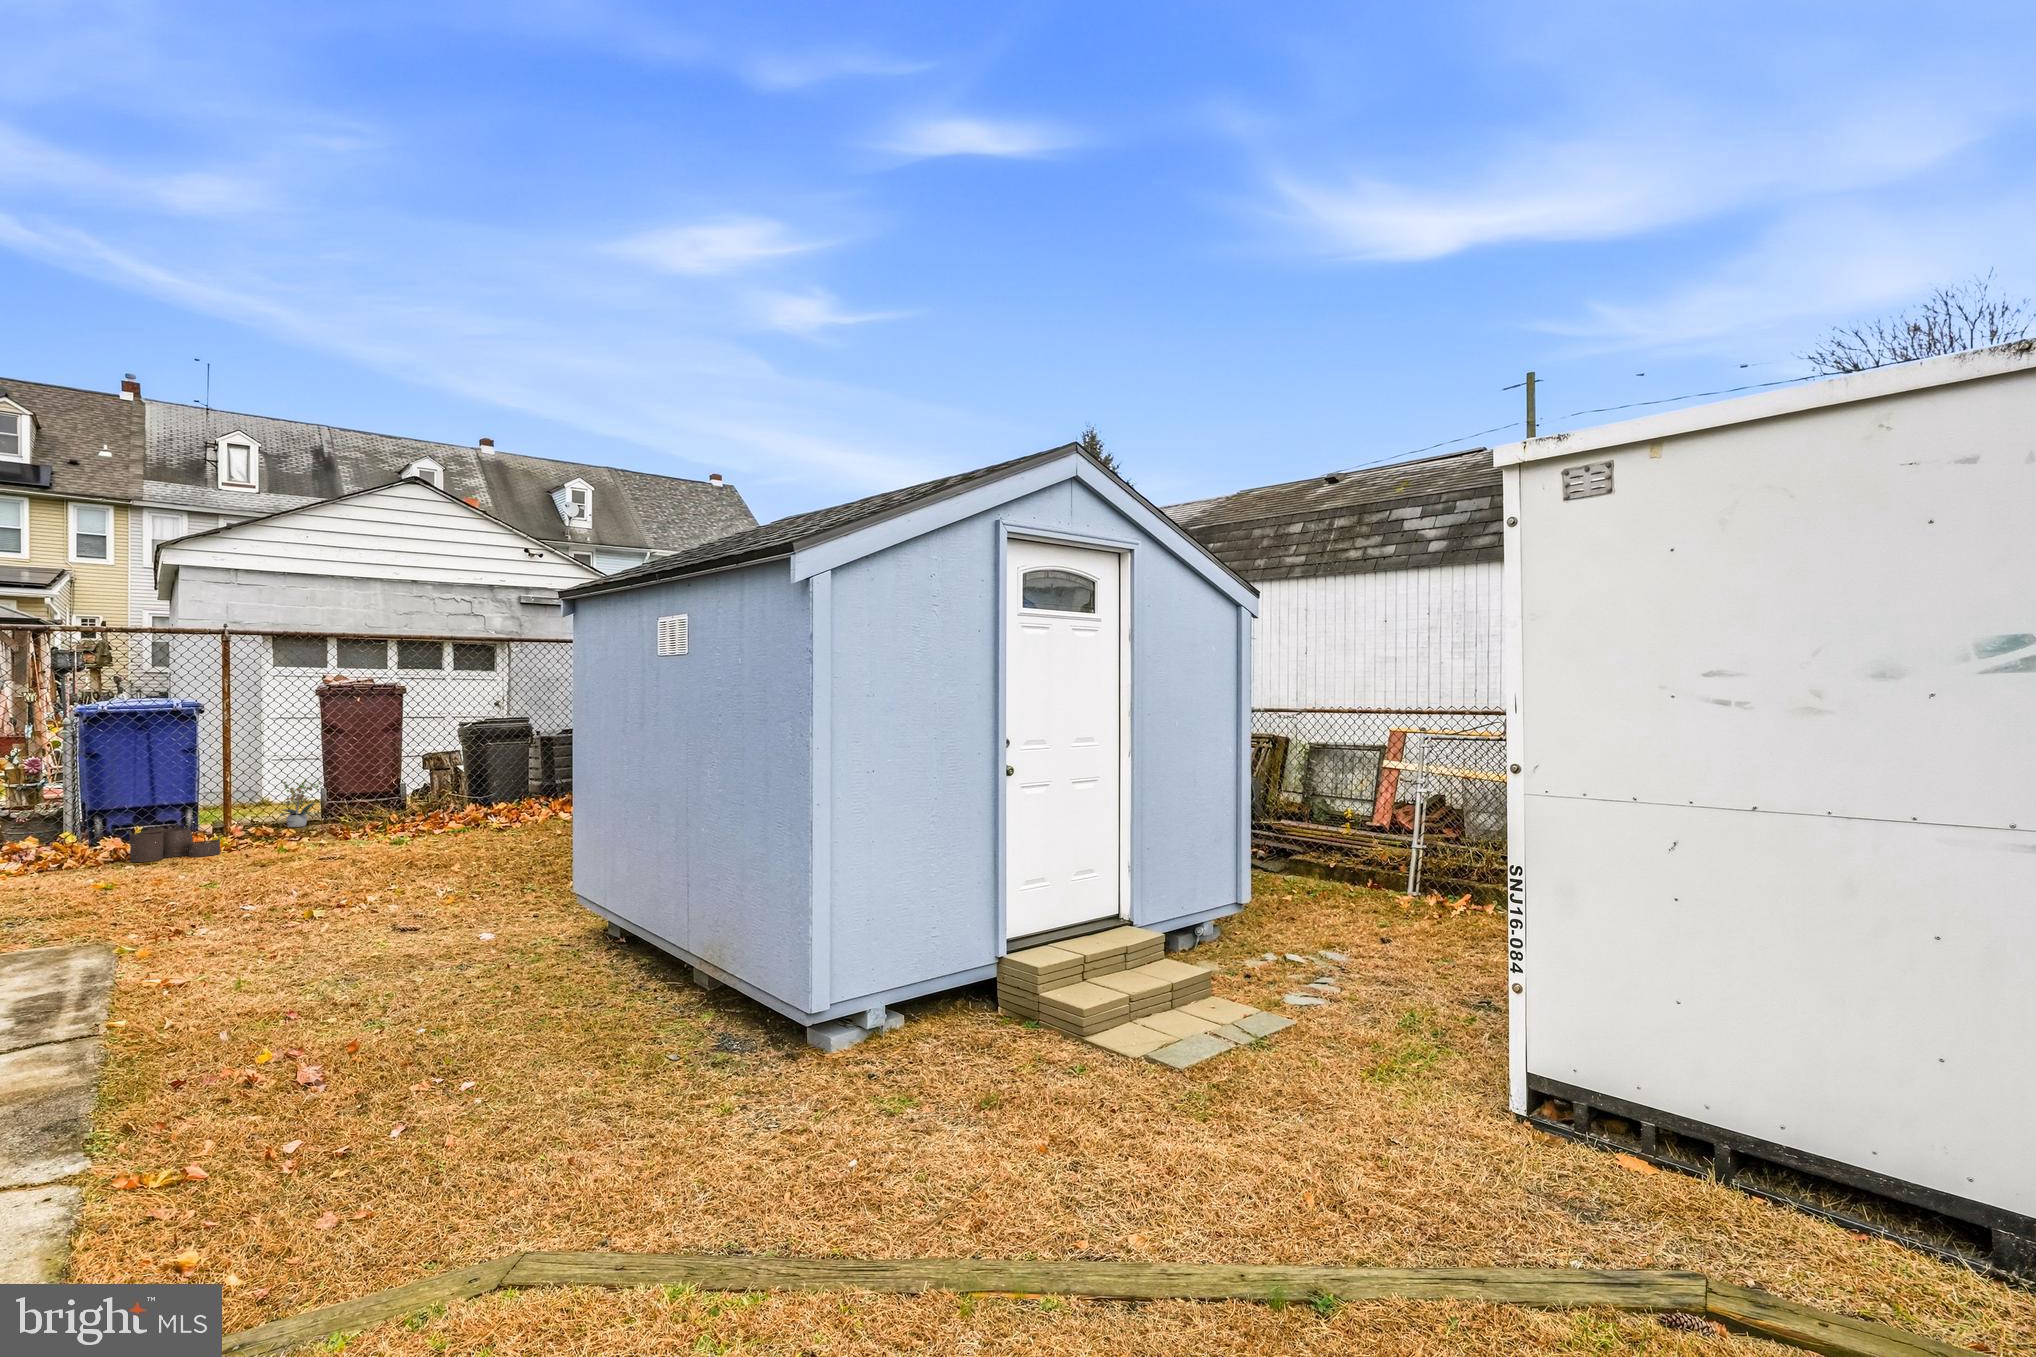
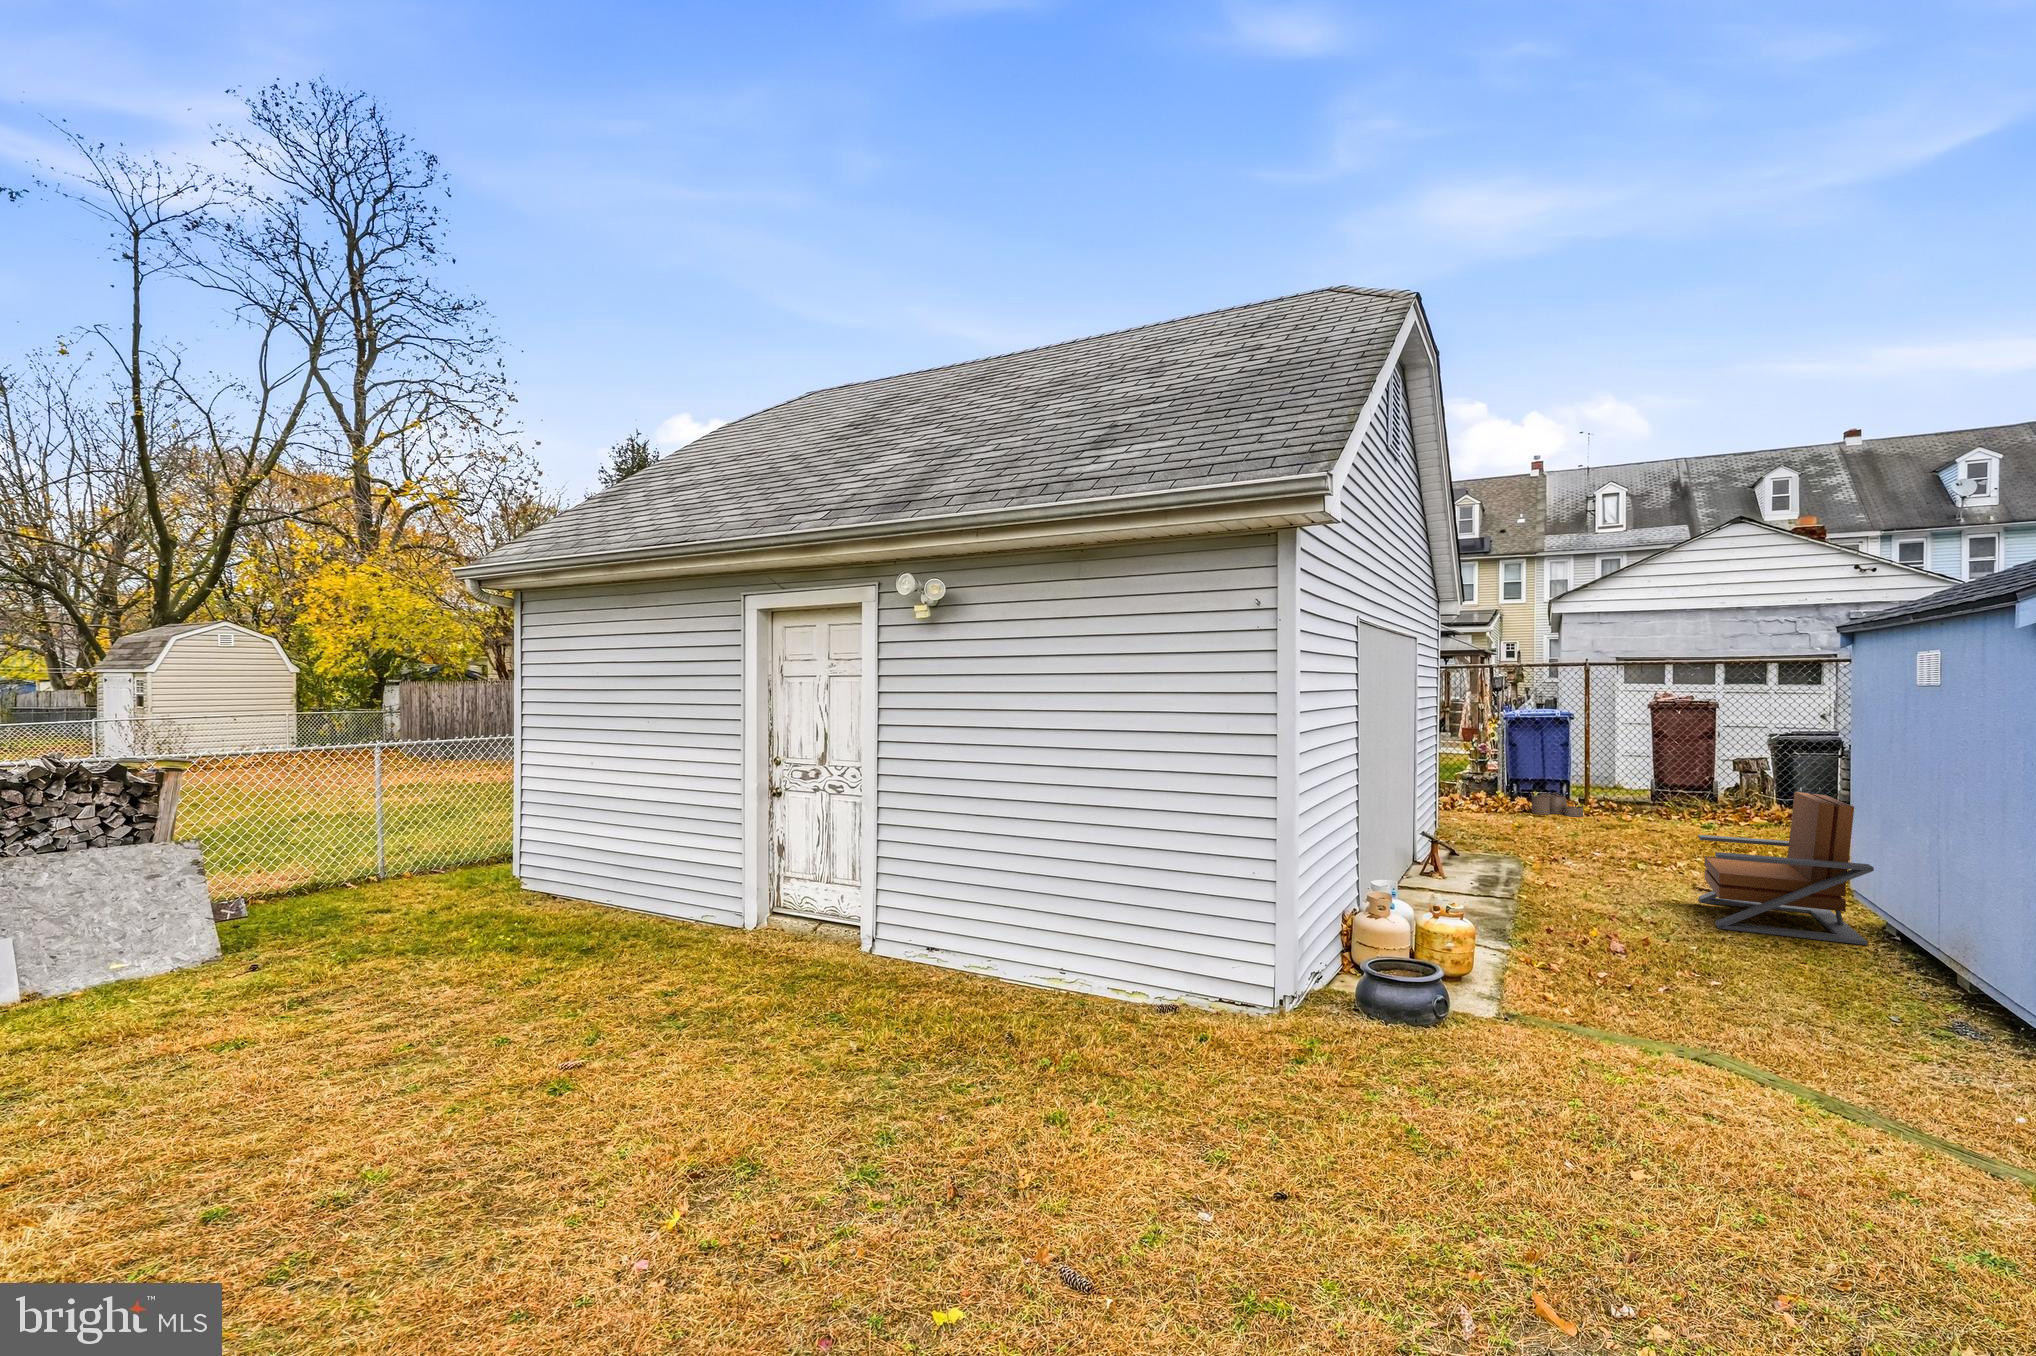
lounge chair: none [421,772,636,981] -> present [1699,792,1874,945]
potted plant: present [280,780,321,827] -> none [1624,771,1656,806]

